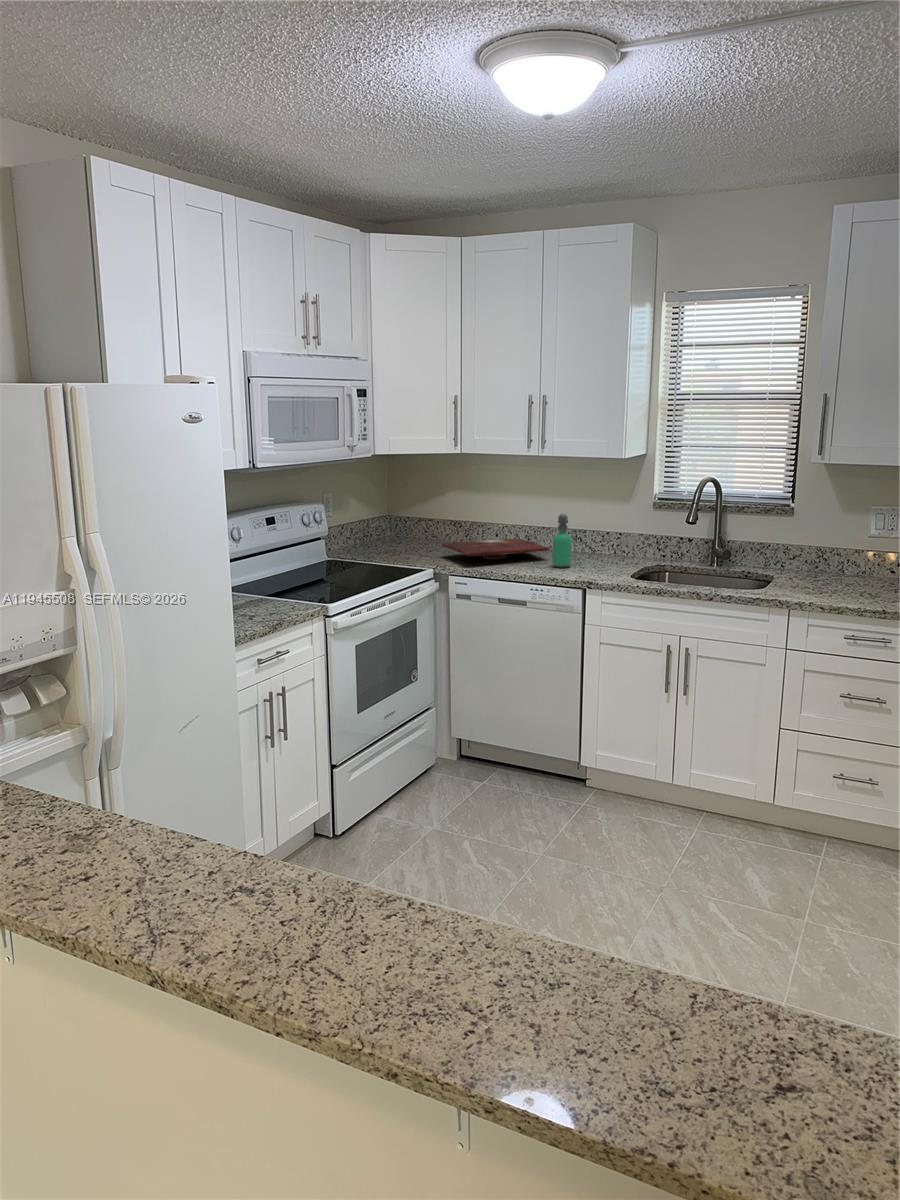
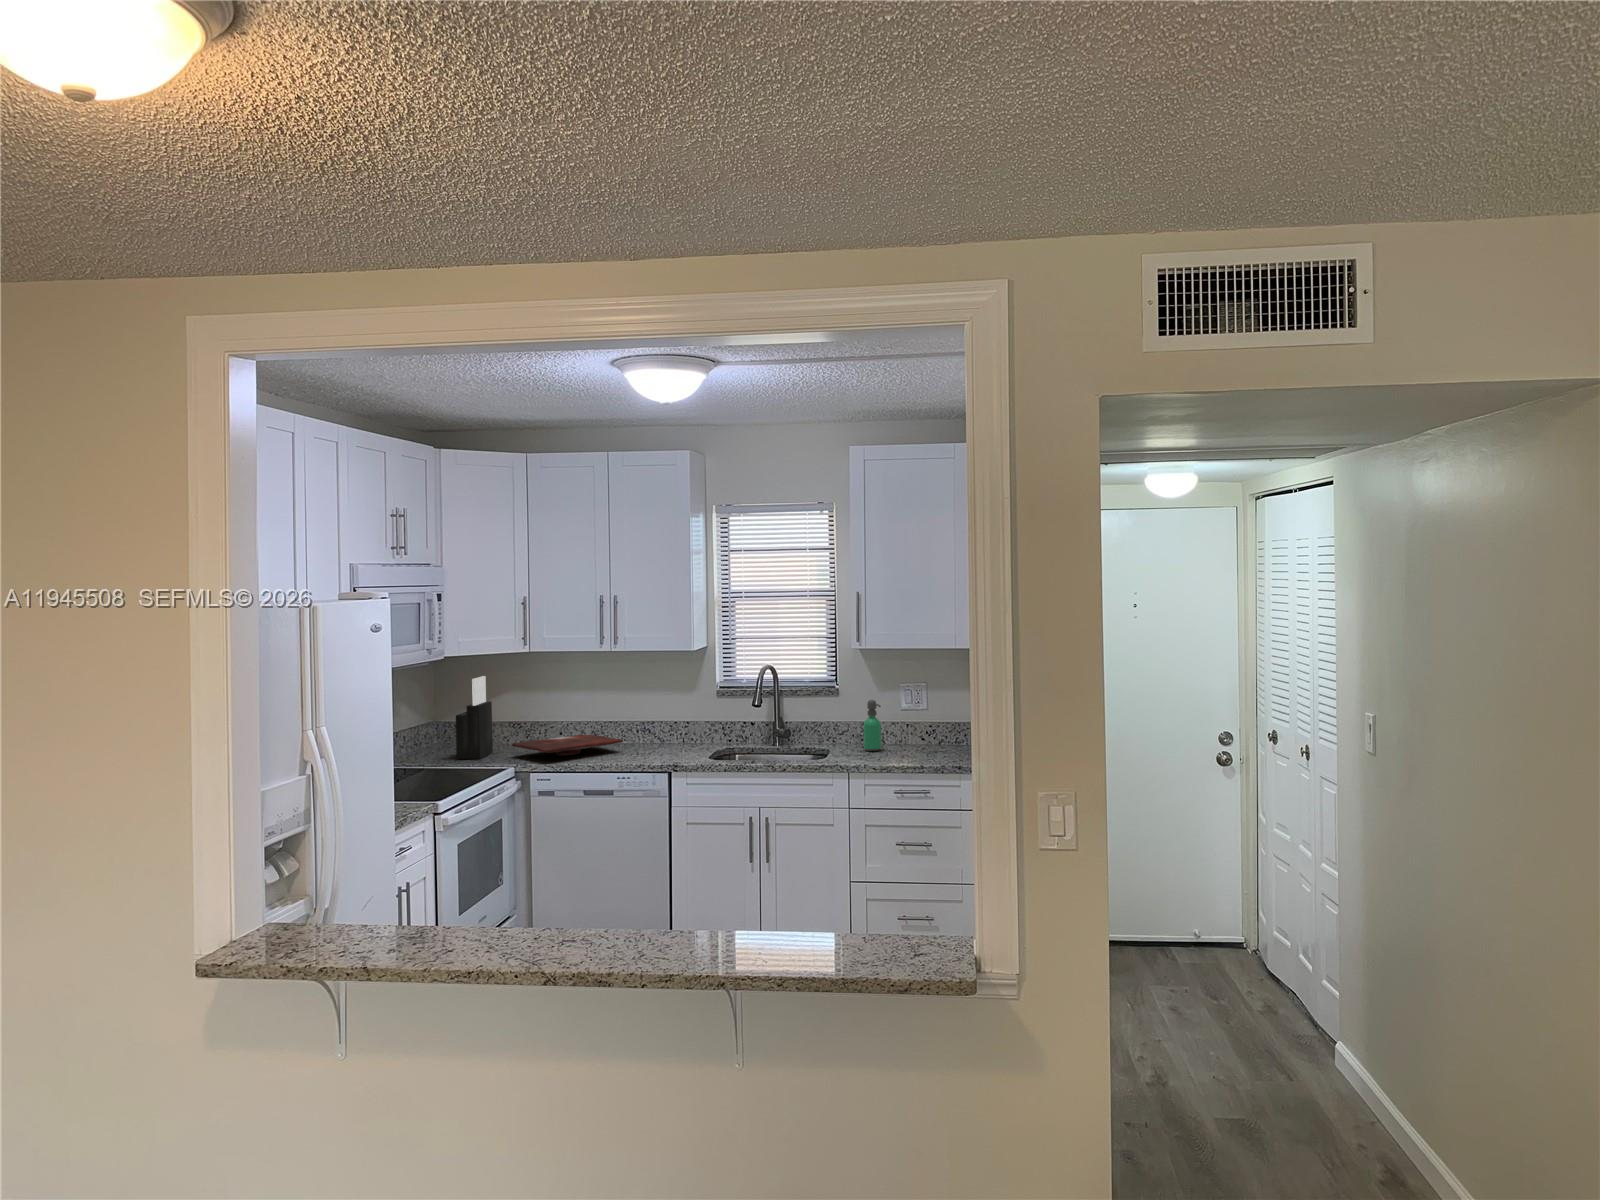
knife block: none [391,475,429,556] -> present [456,676,493,759]
soap dispenser: present [553,514,572,568] -> present [864,700,881,751]

